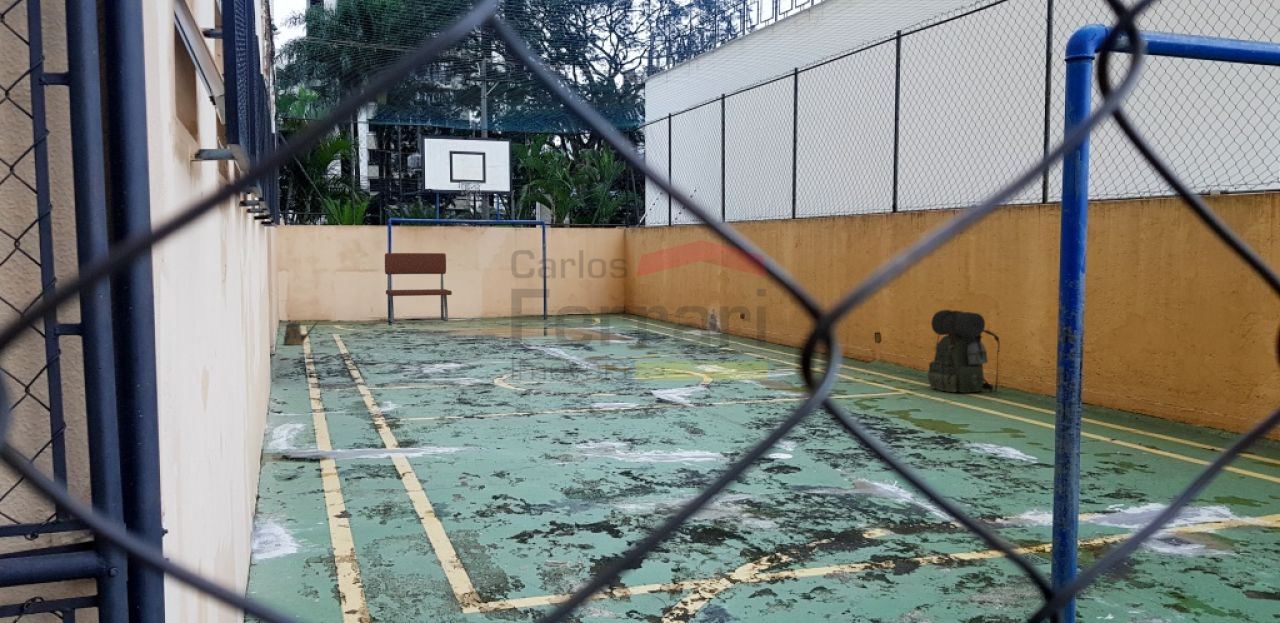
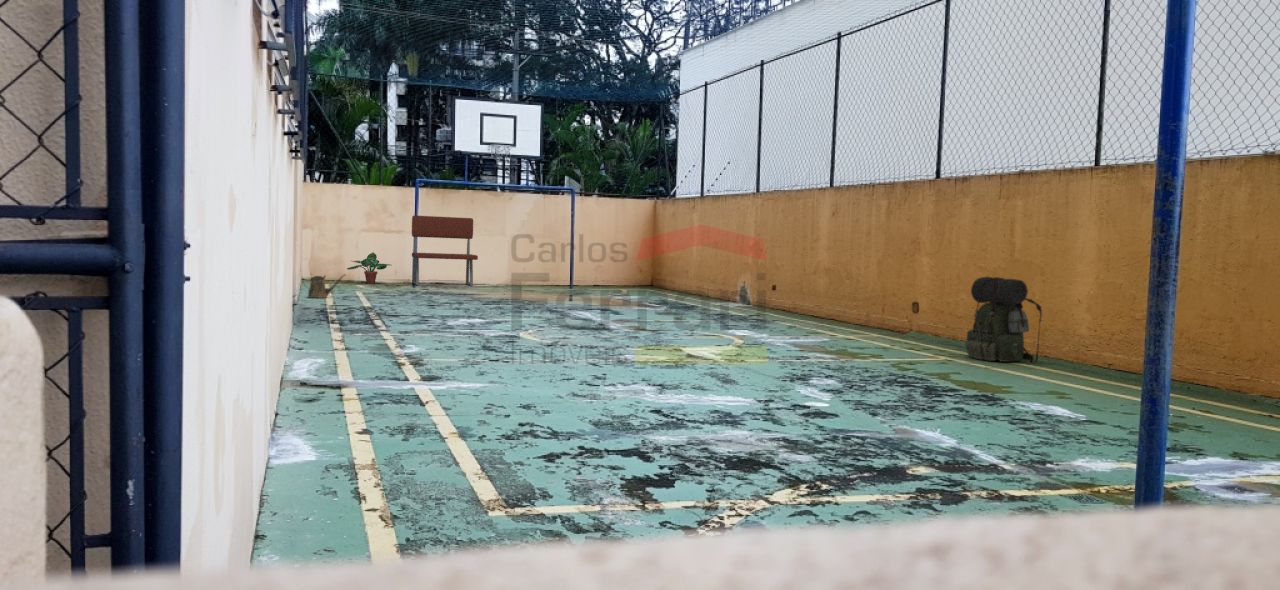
potted plant: none [322,292,369,323] -> present [347,252,390,284]

